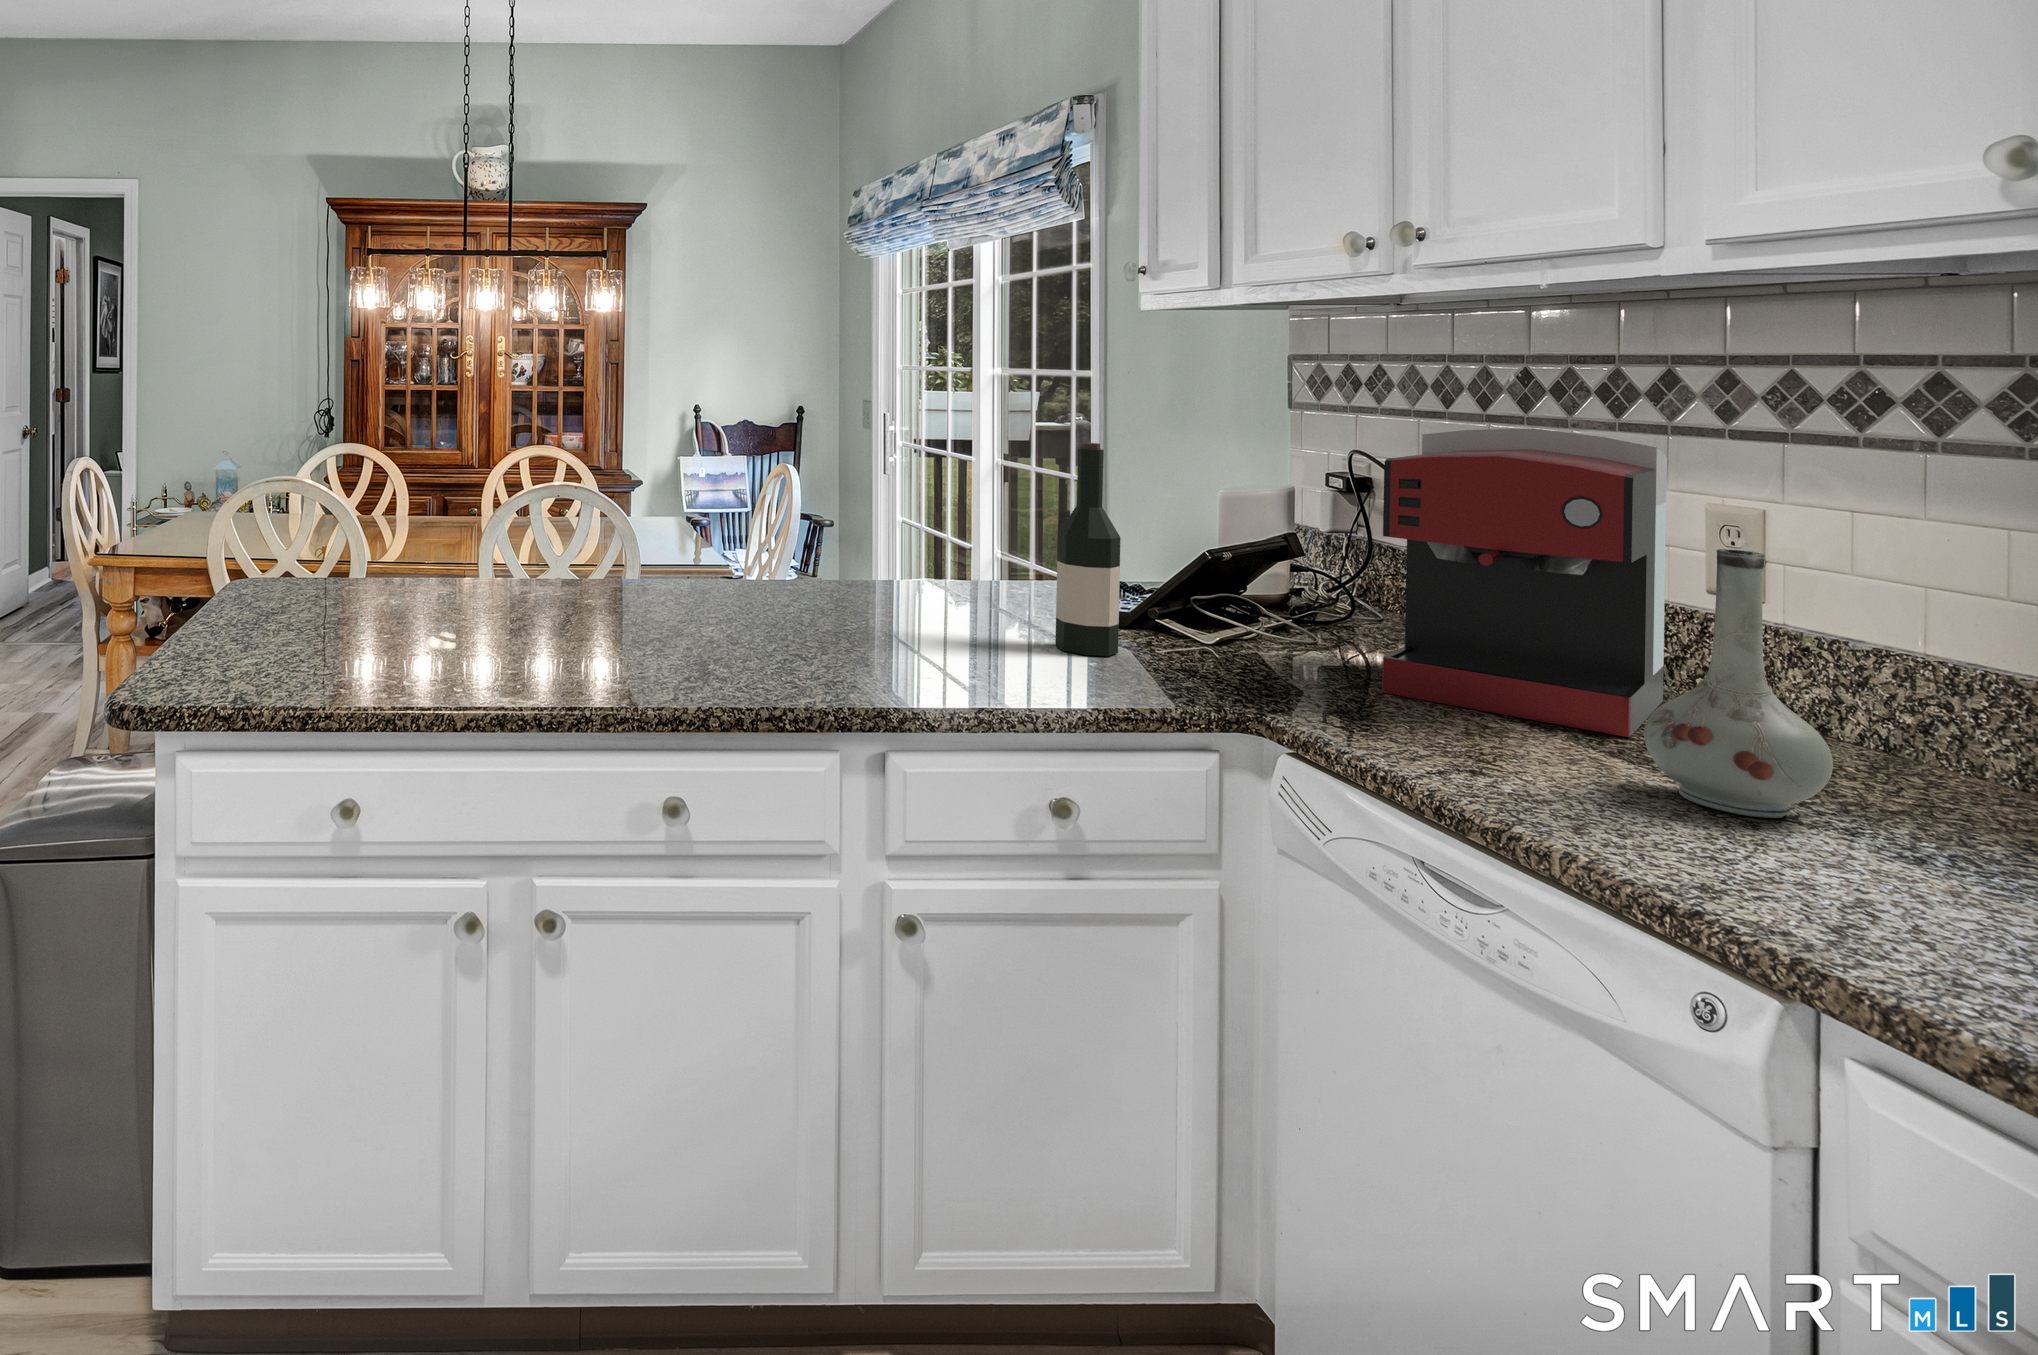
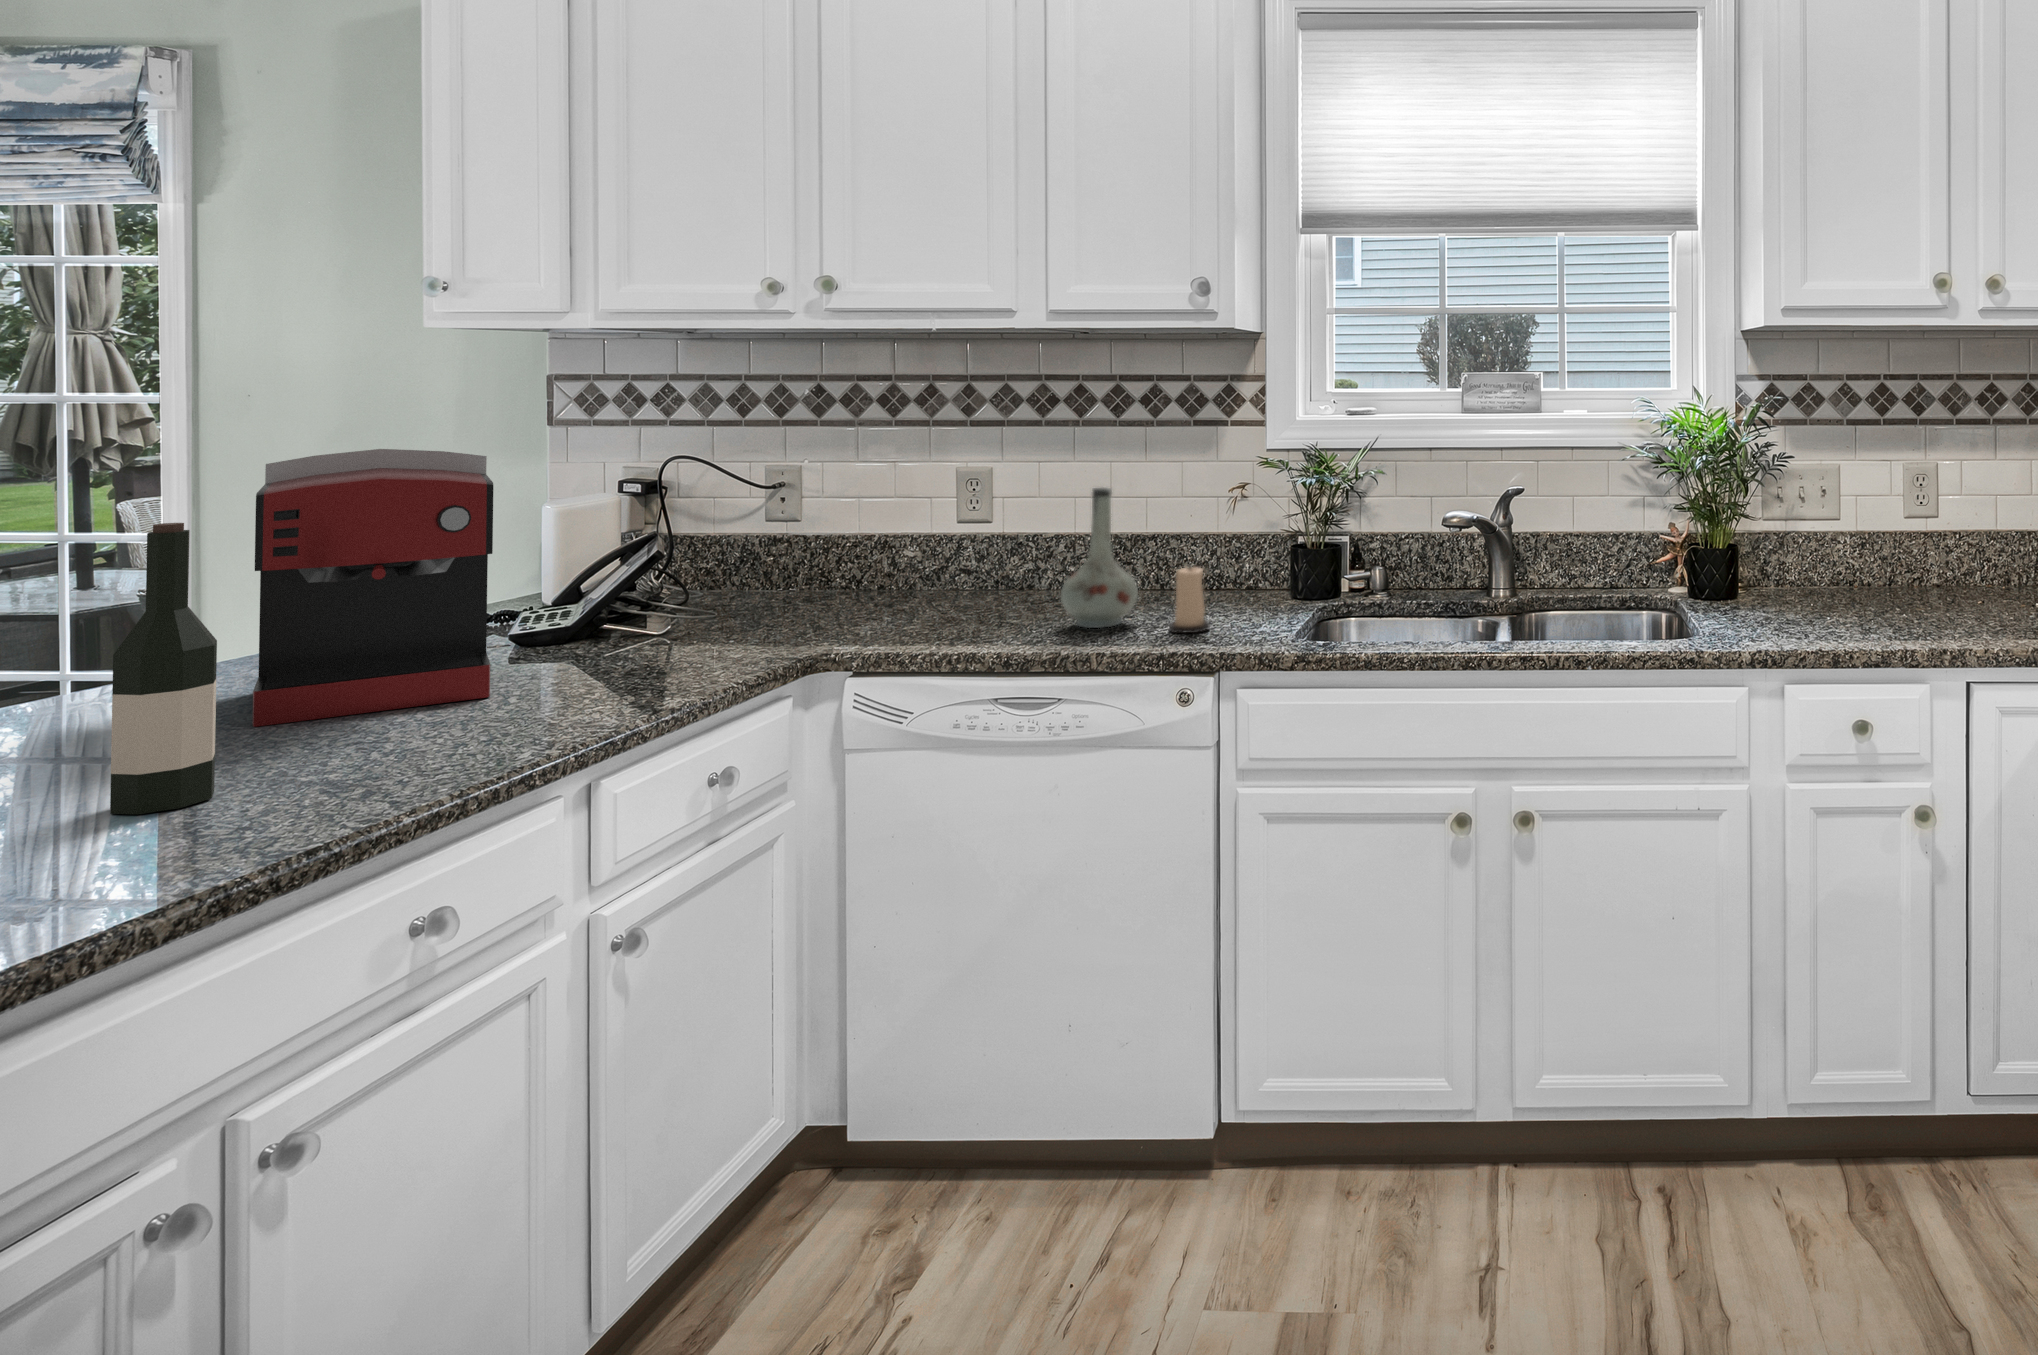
coffee maker: present [1382,428,1667,737] -> present [252,449,493,727]
wine bottle: present [1055,443,1120,656] -> present [110,523,217,815]
candle: none [1821,734,1946,894] -> present [1169,566,1210,633]

